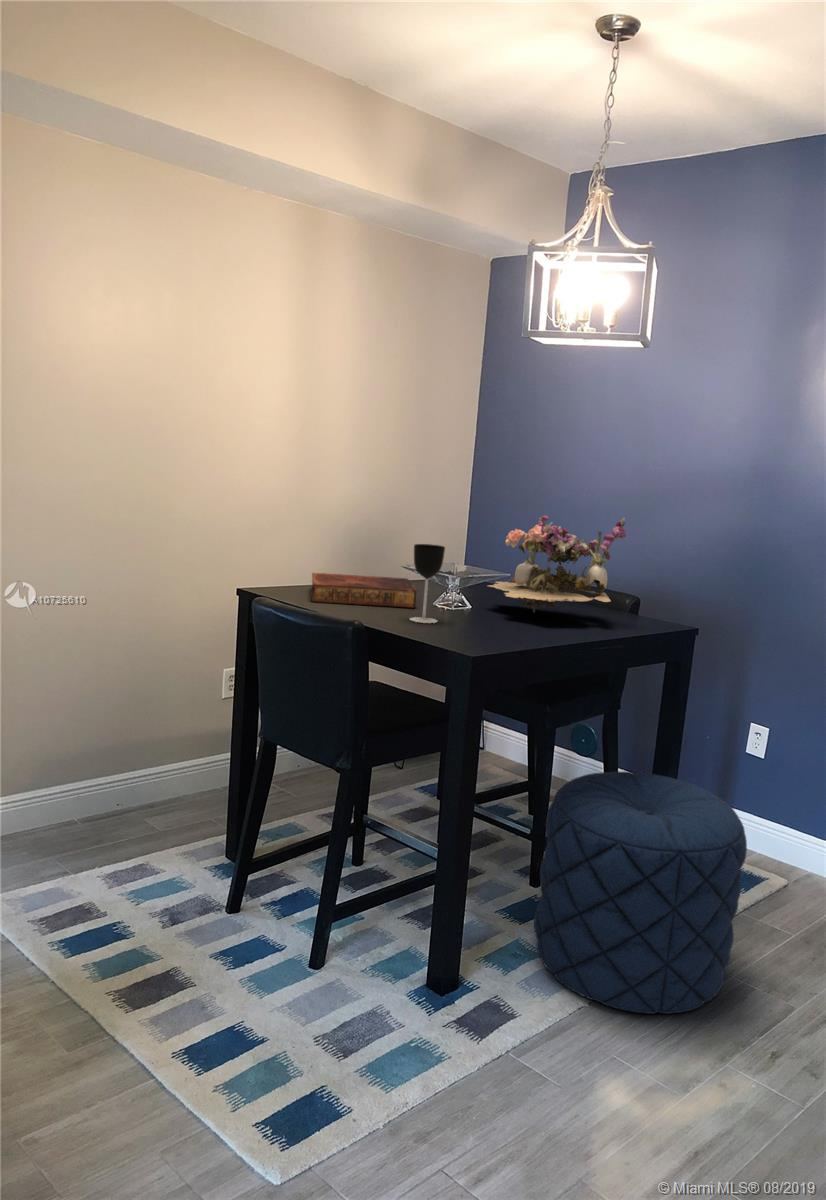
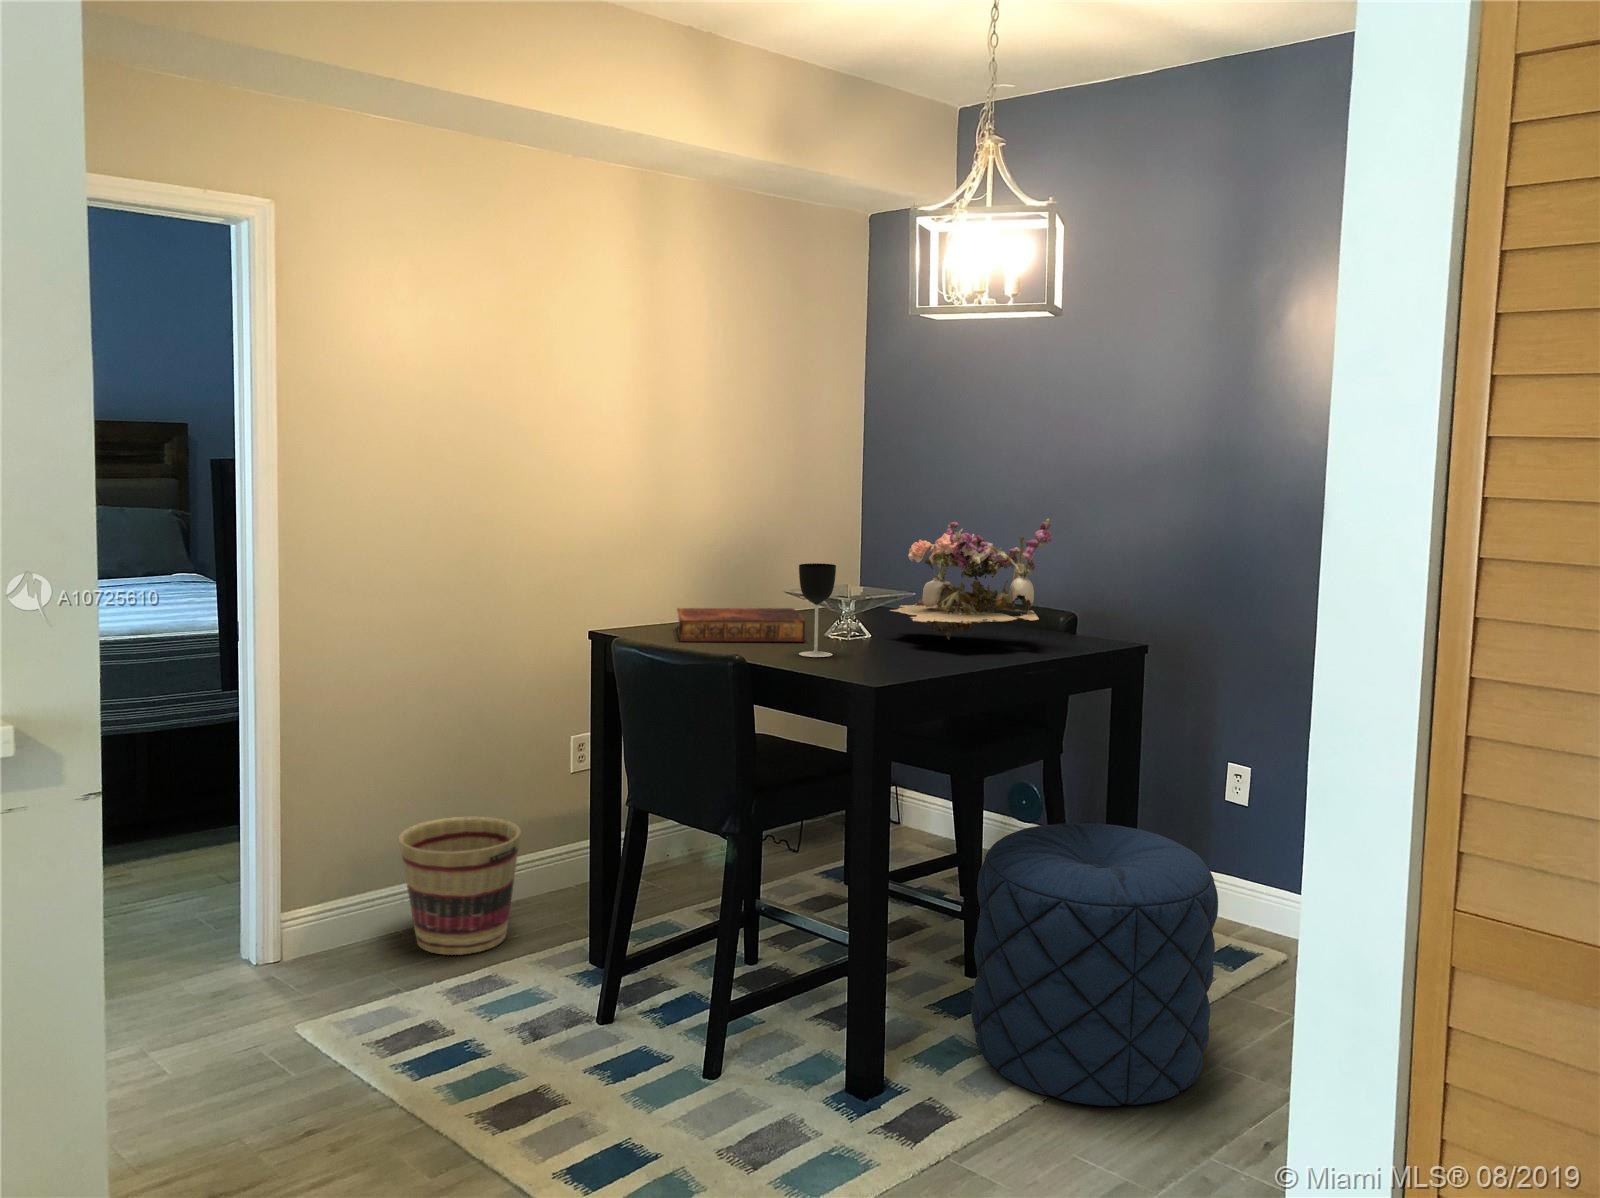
basket: none [75,731,176,844] -> present [399,817,521,955]

